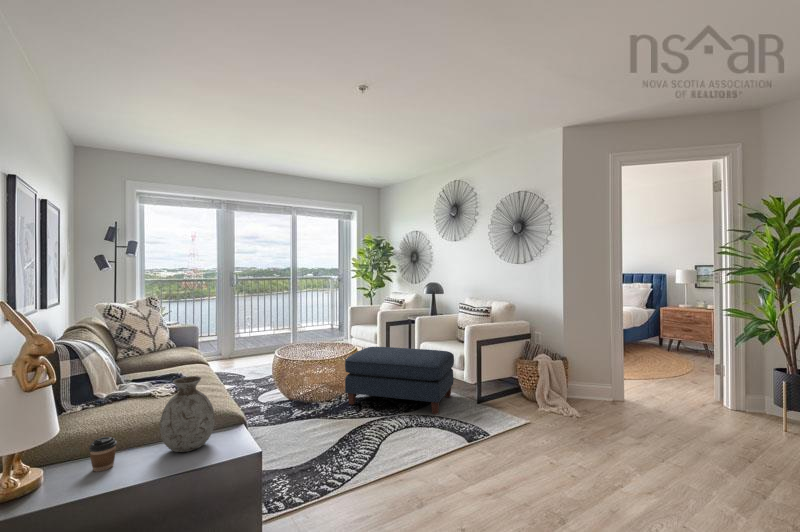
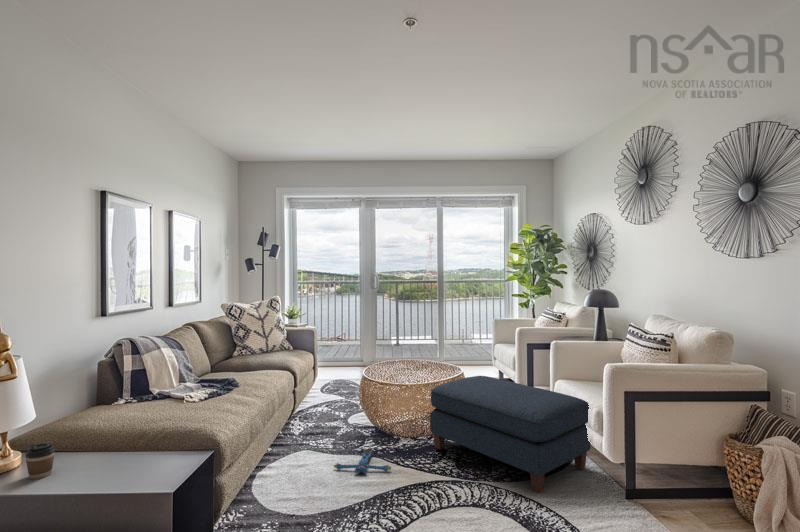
vase: present [160,376,215,452] -> none [87,391,152,478]
plush toy: none [286,413,332,432] -> present [334,449,391,473]

